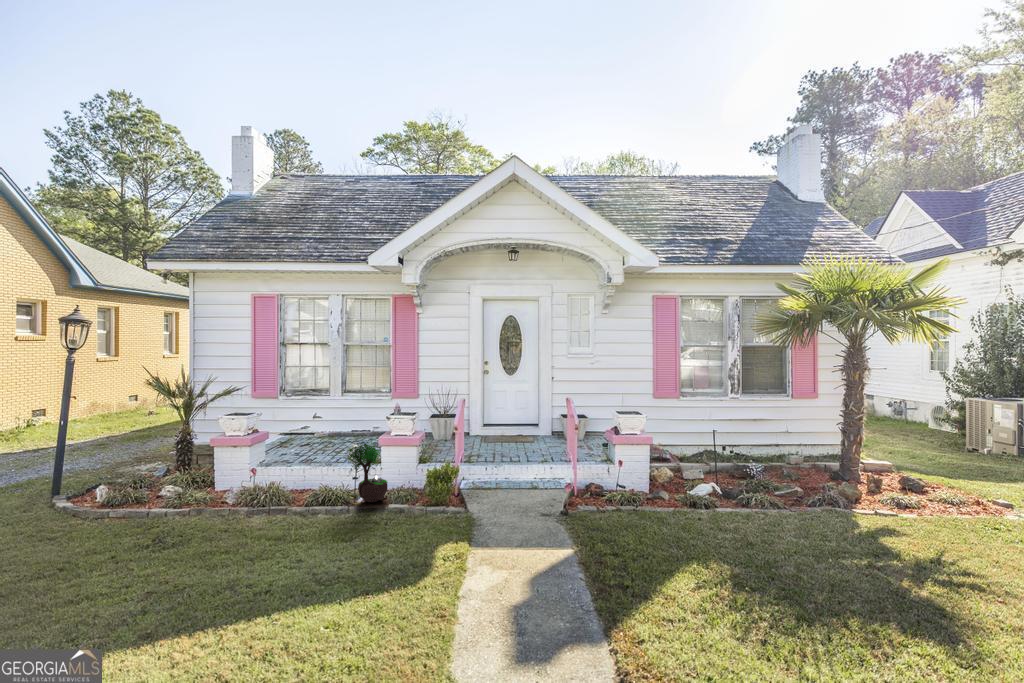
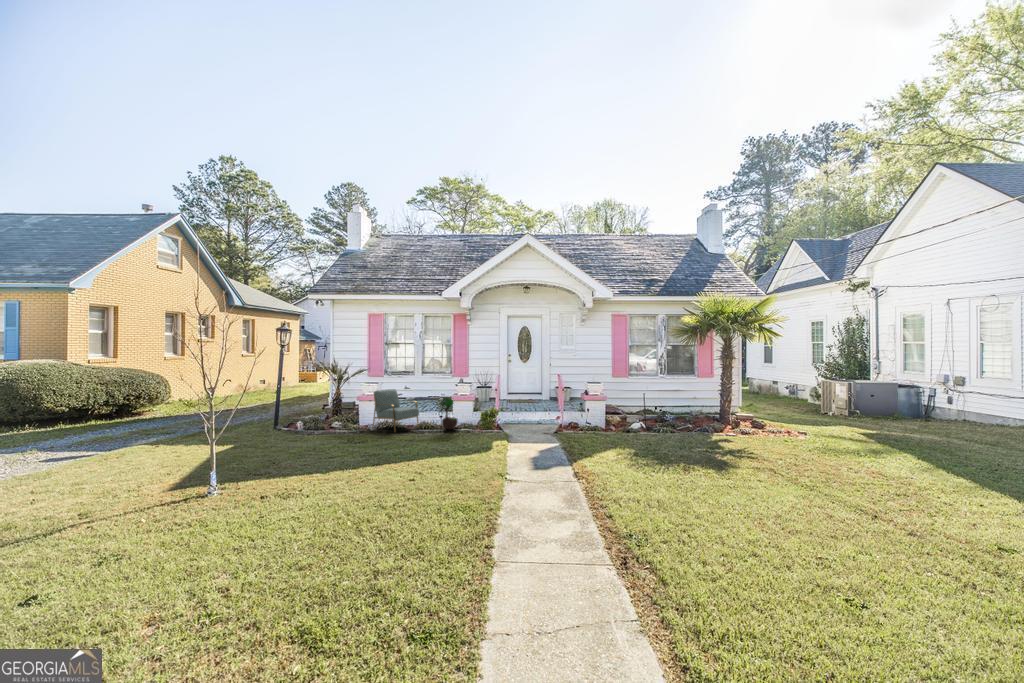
chair: none [234,425,319,511] -> present [373,389,419,432]

